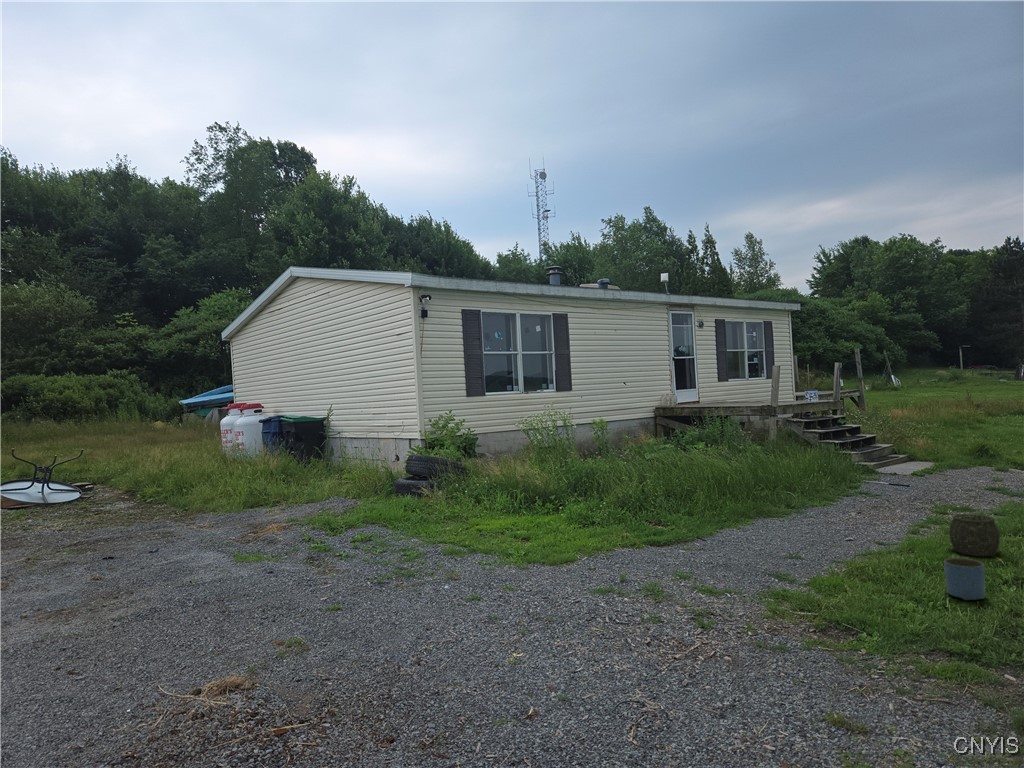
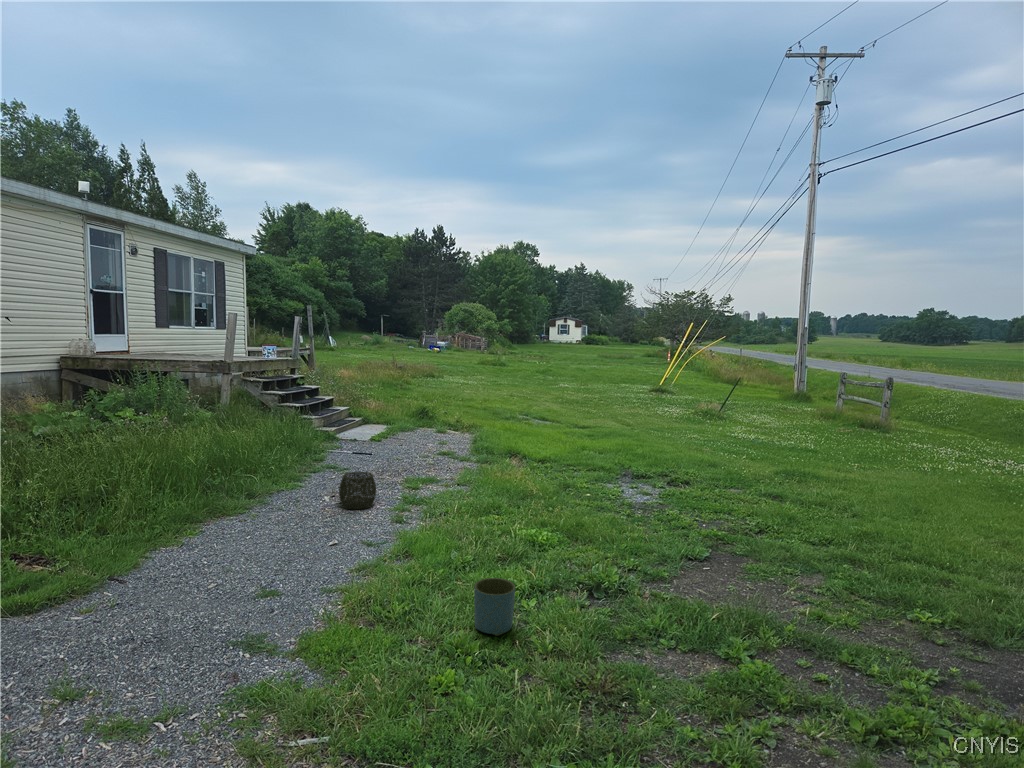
woven basket: present [949,514,1000,557] -> present [339,472,376,510]

